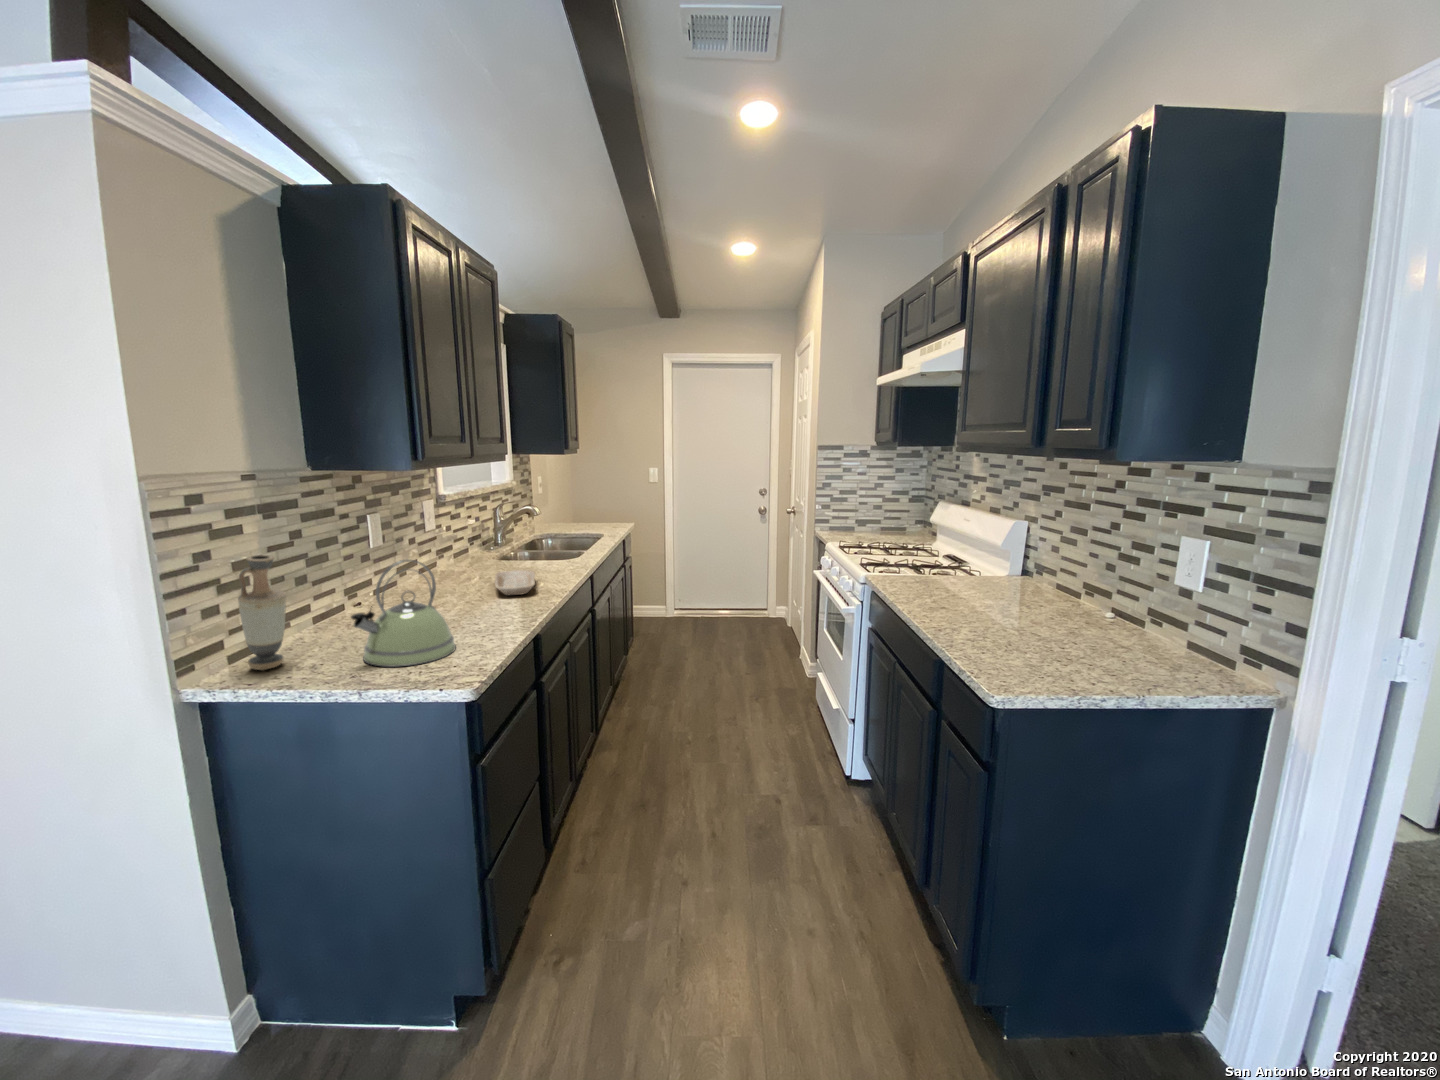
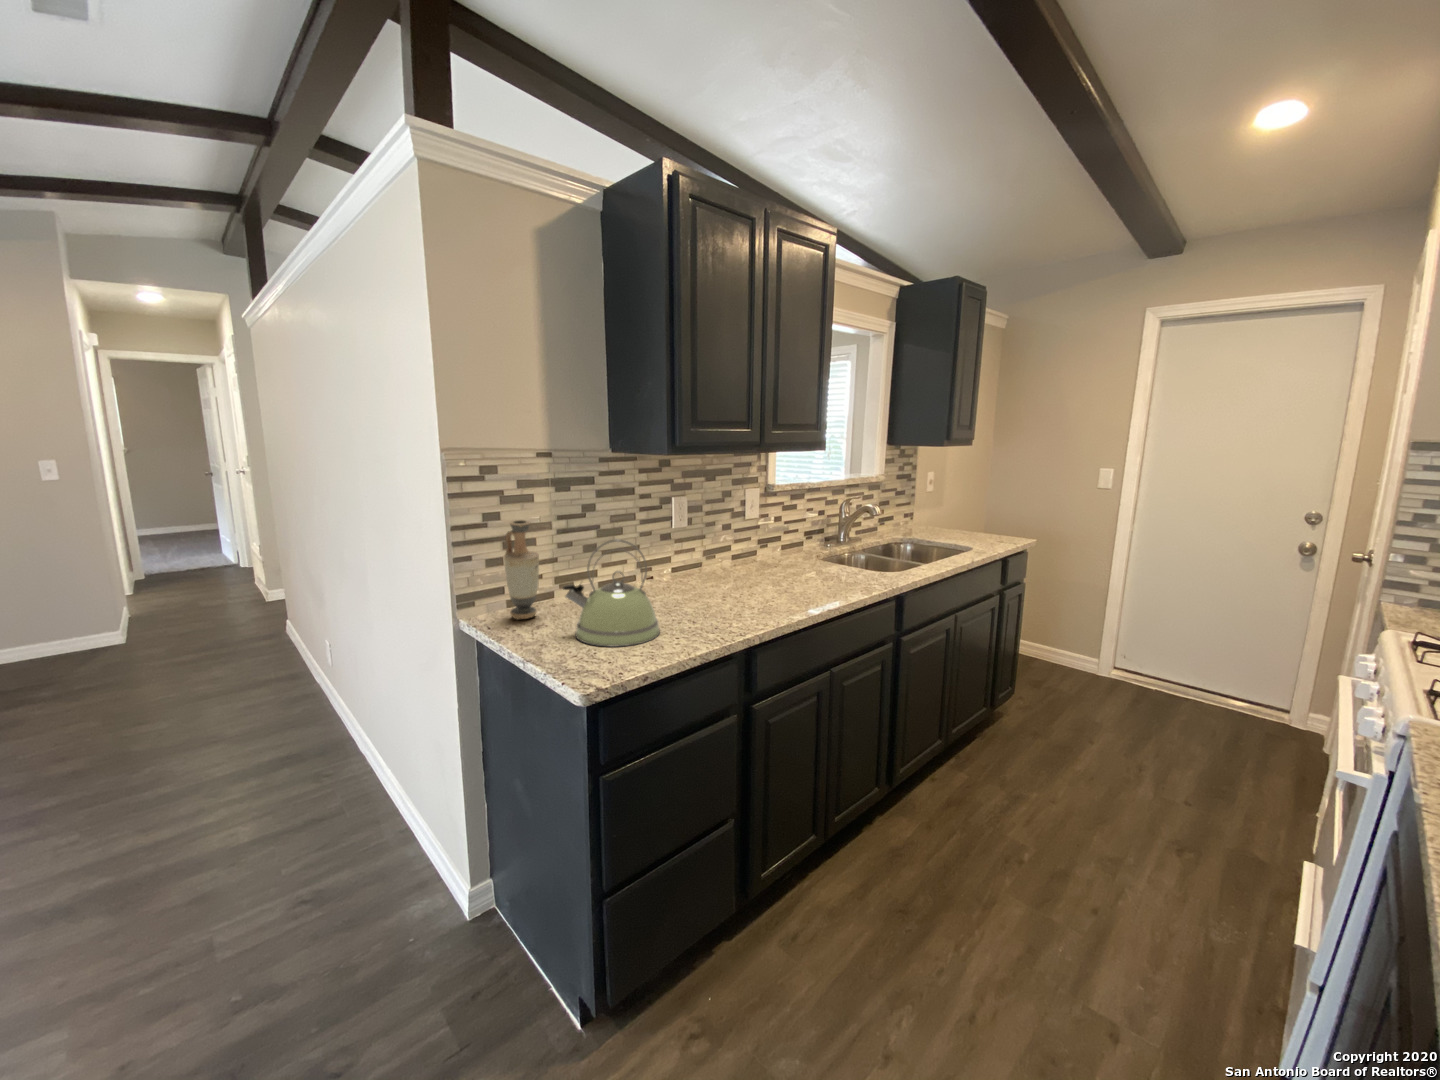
tray: present [495,570,535,595] -> none [767,569,828,597]

